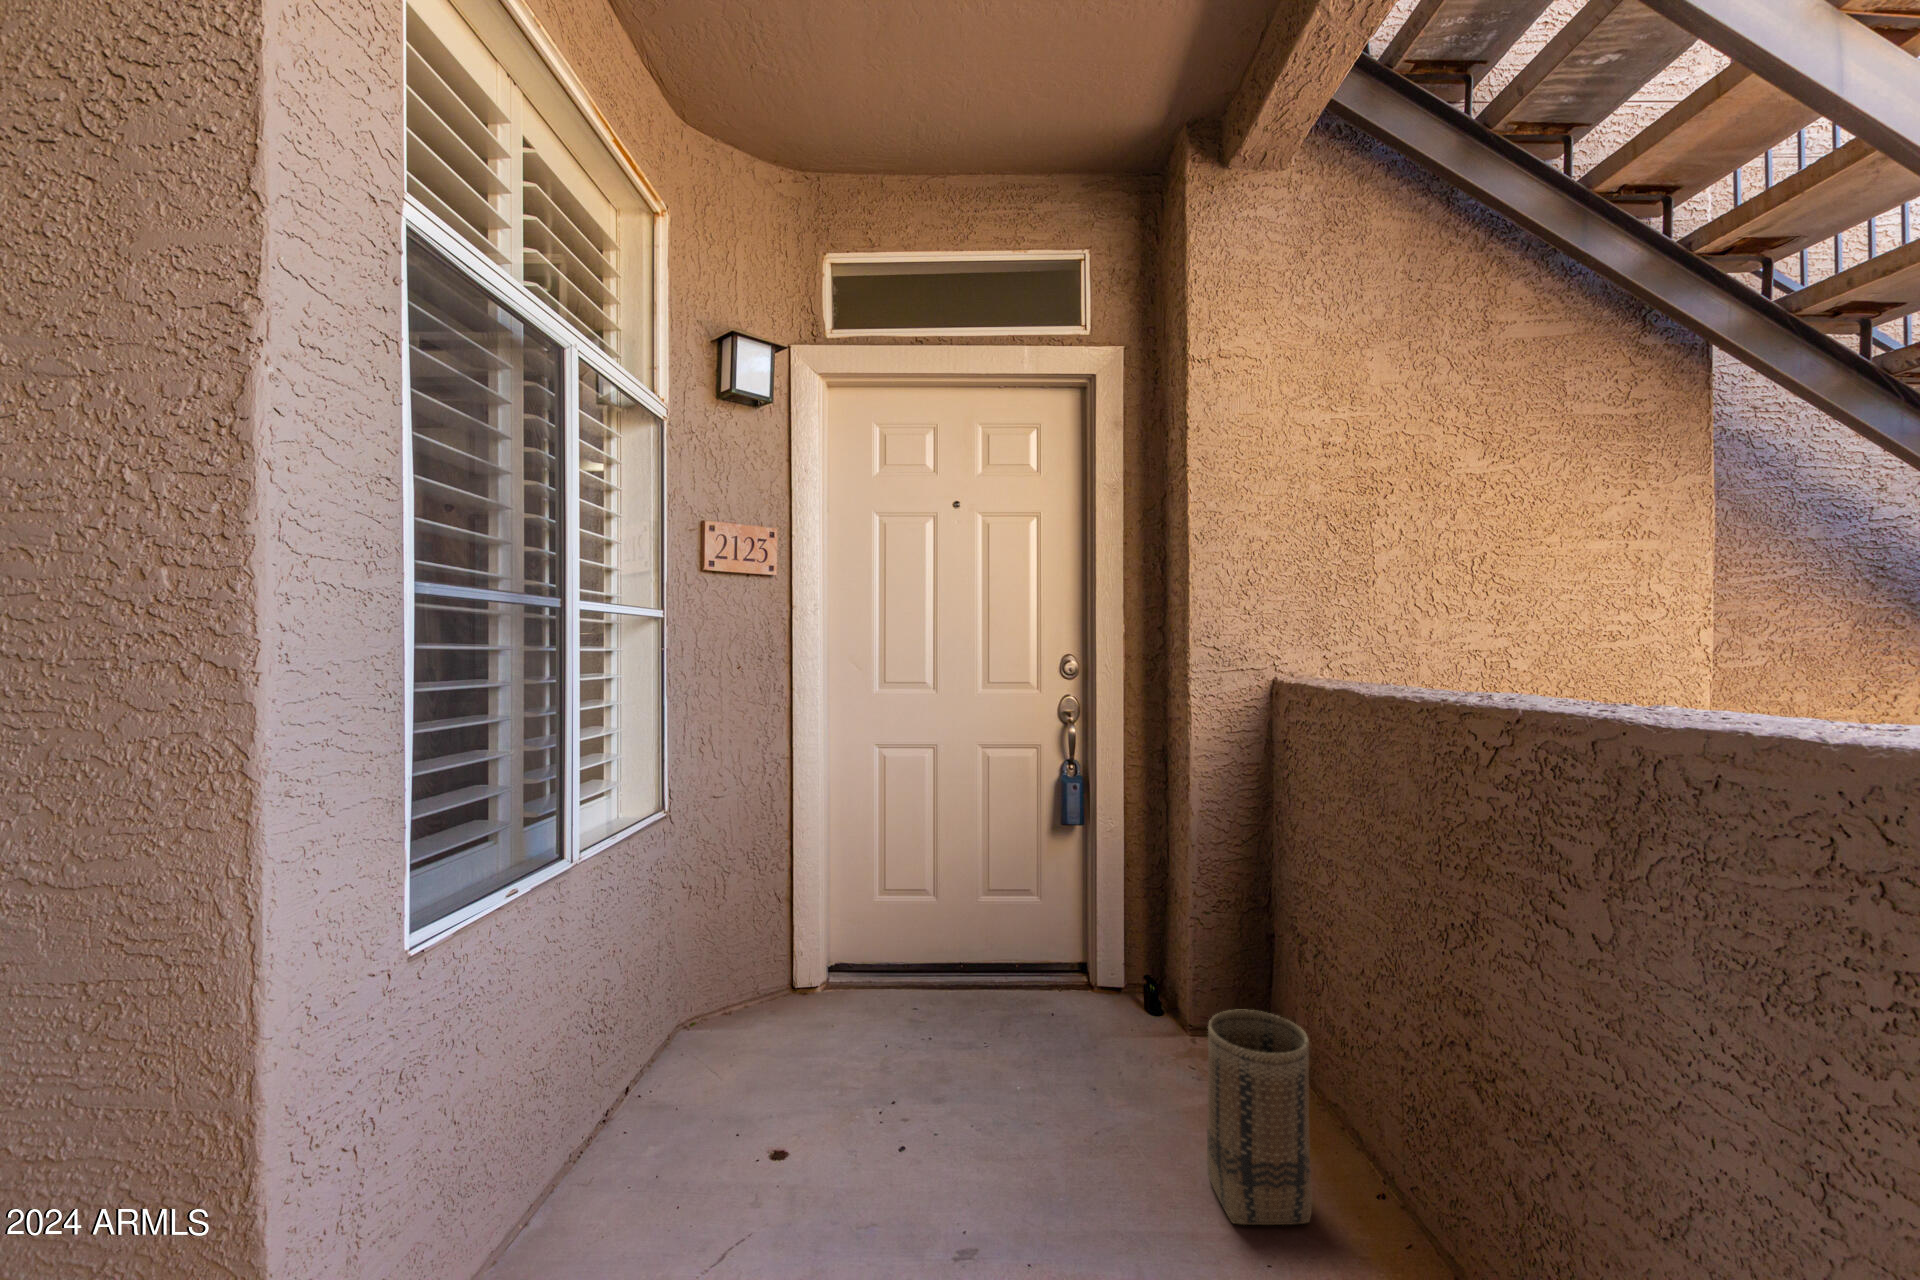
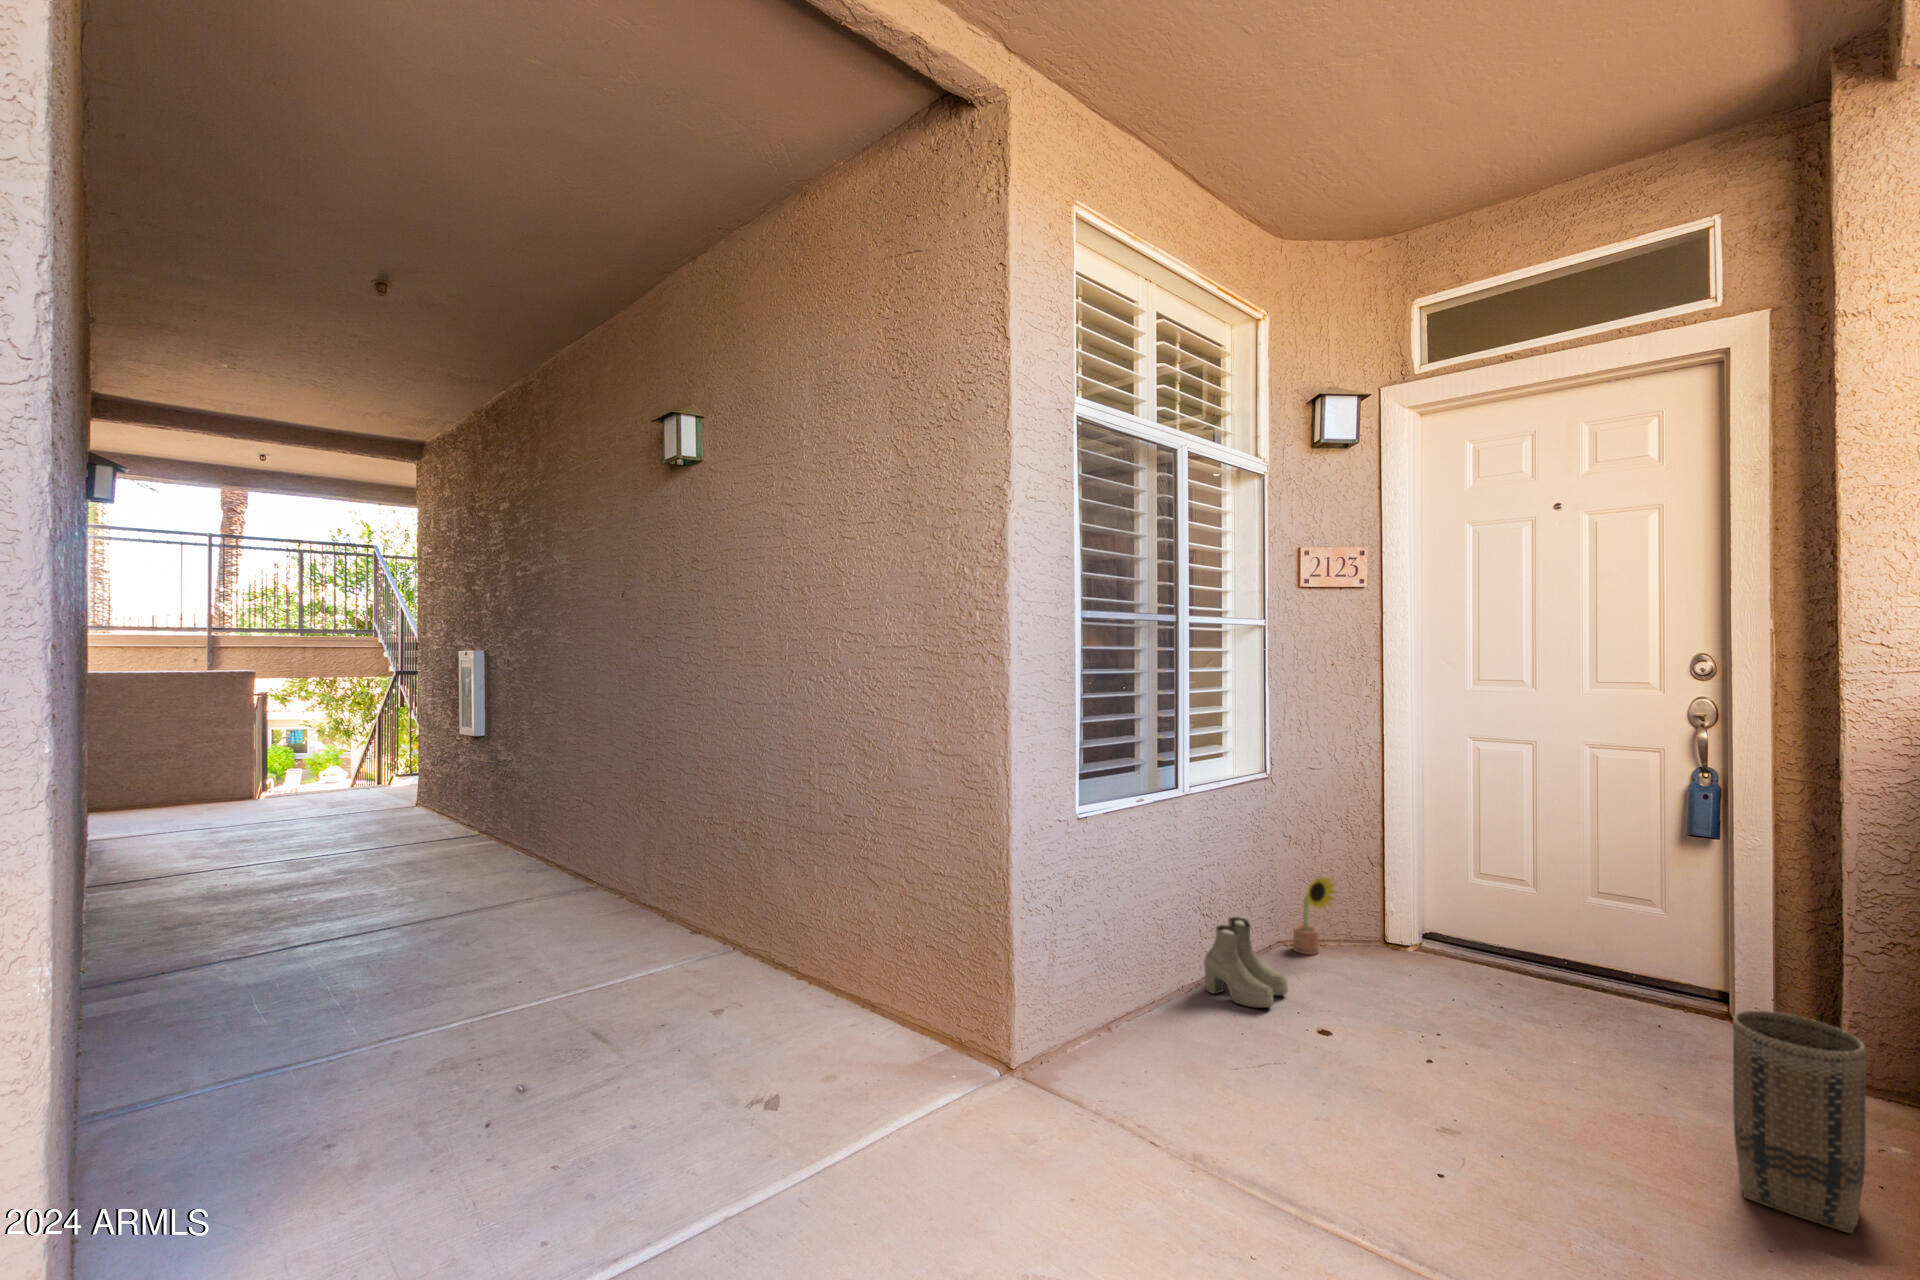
decorative plant: none [697,936,753,1045] -> present [1293,877,1336,955]
boots: none [594,1038,715,1181] -> present [1204,917,1288,1008]

